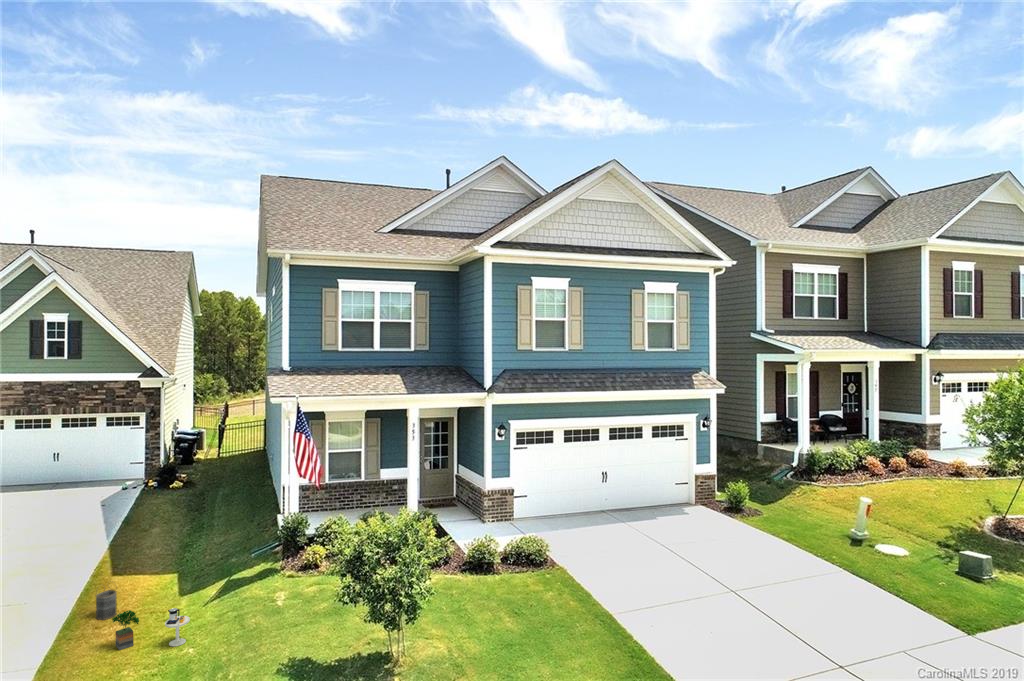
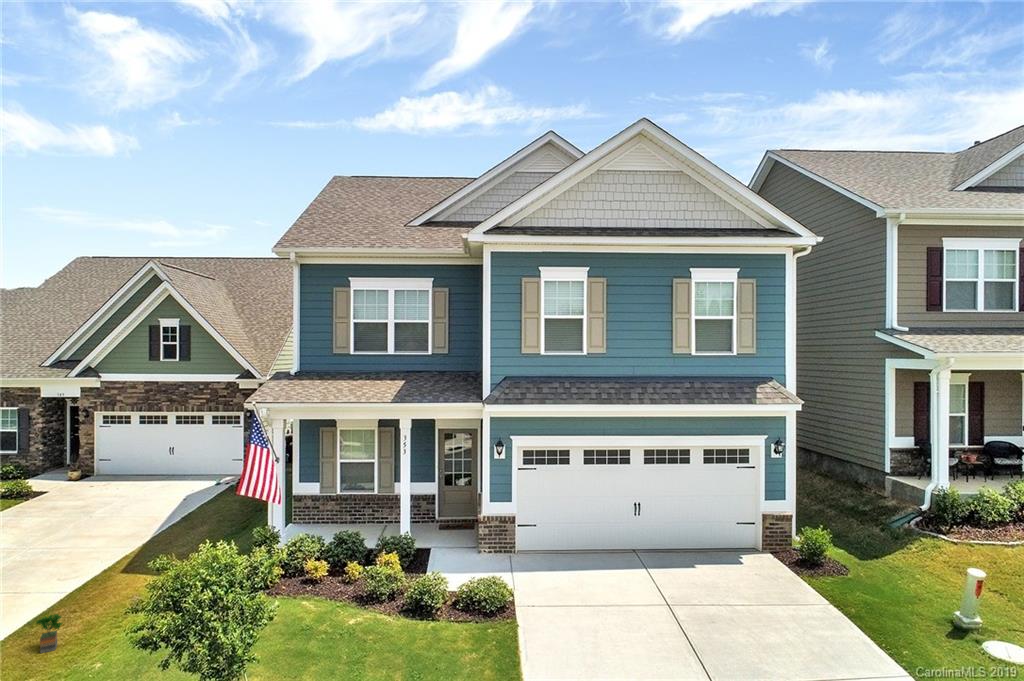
basket: present [96,590,117,620] -> none [58,580,79,617]
side table: present [165,608,190,646] -> none [78,618,105,657]

